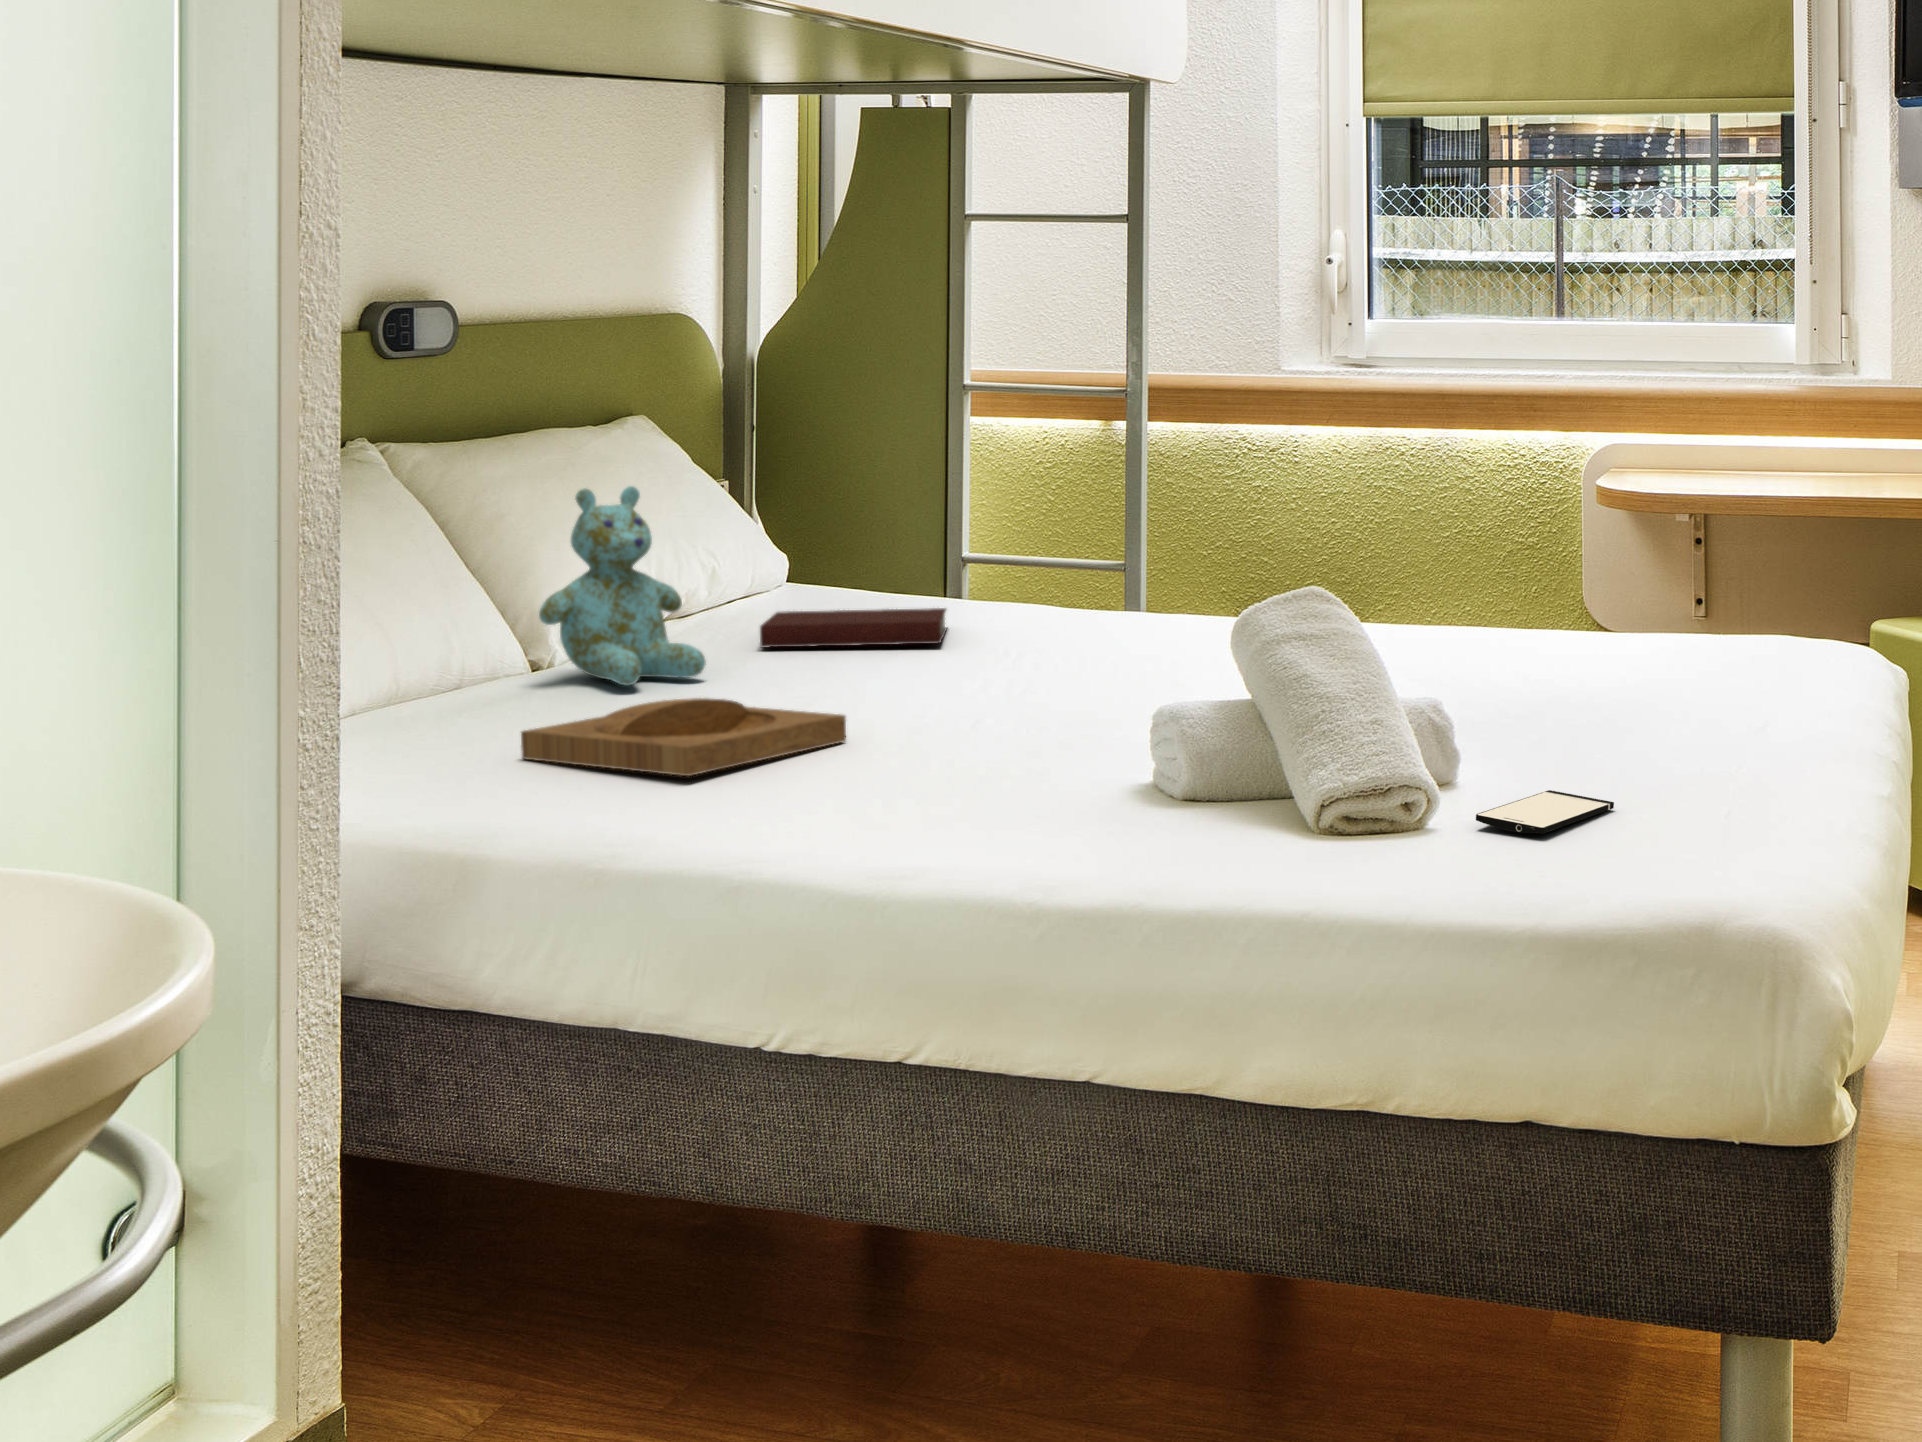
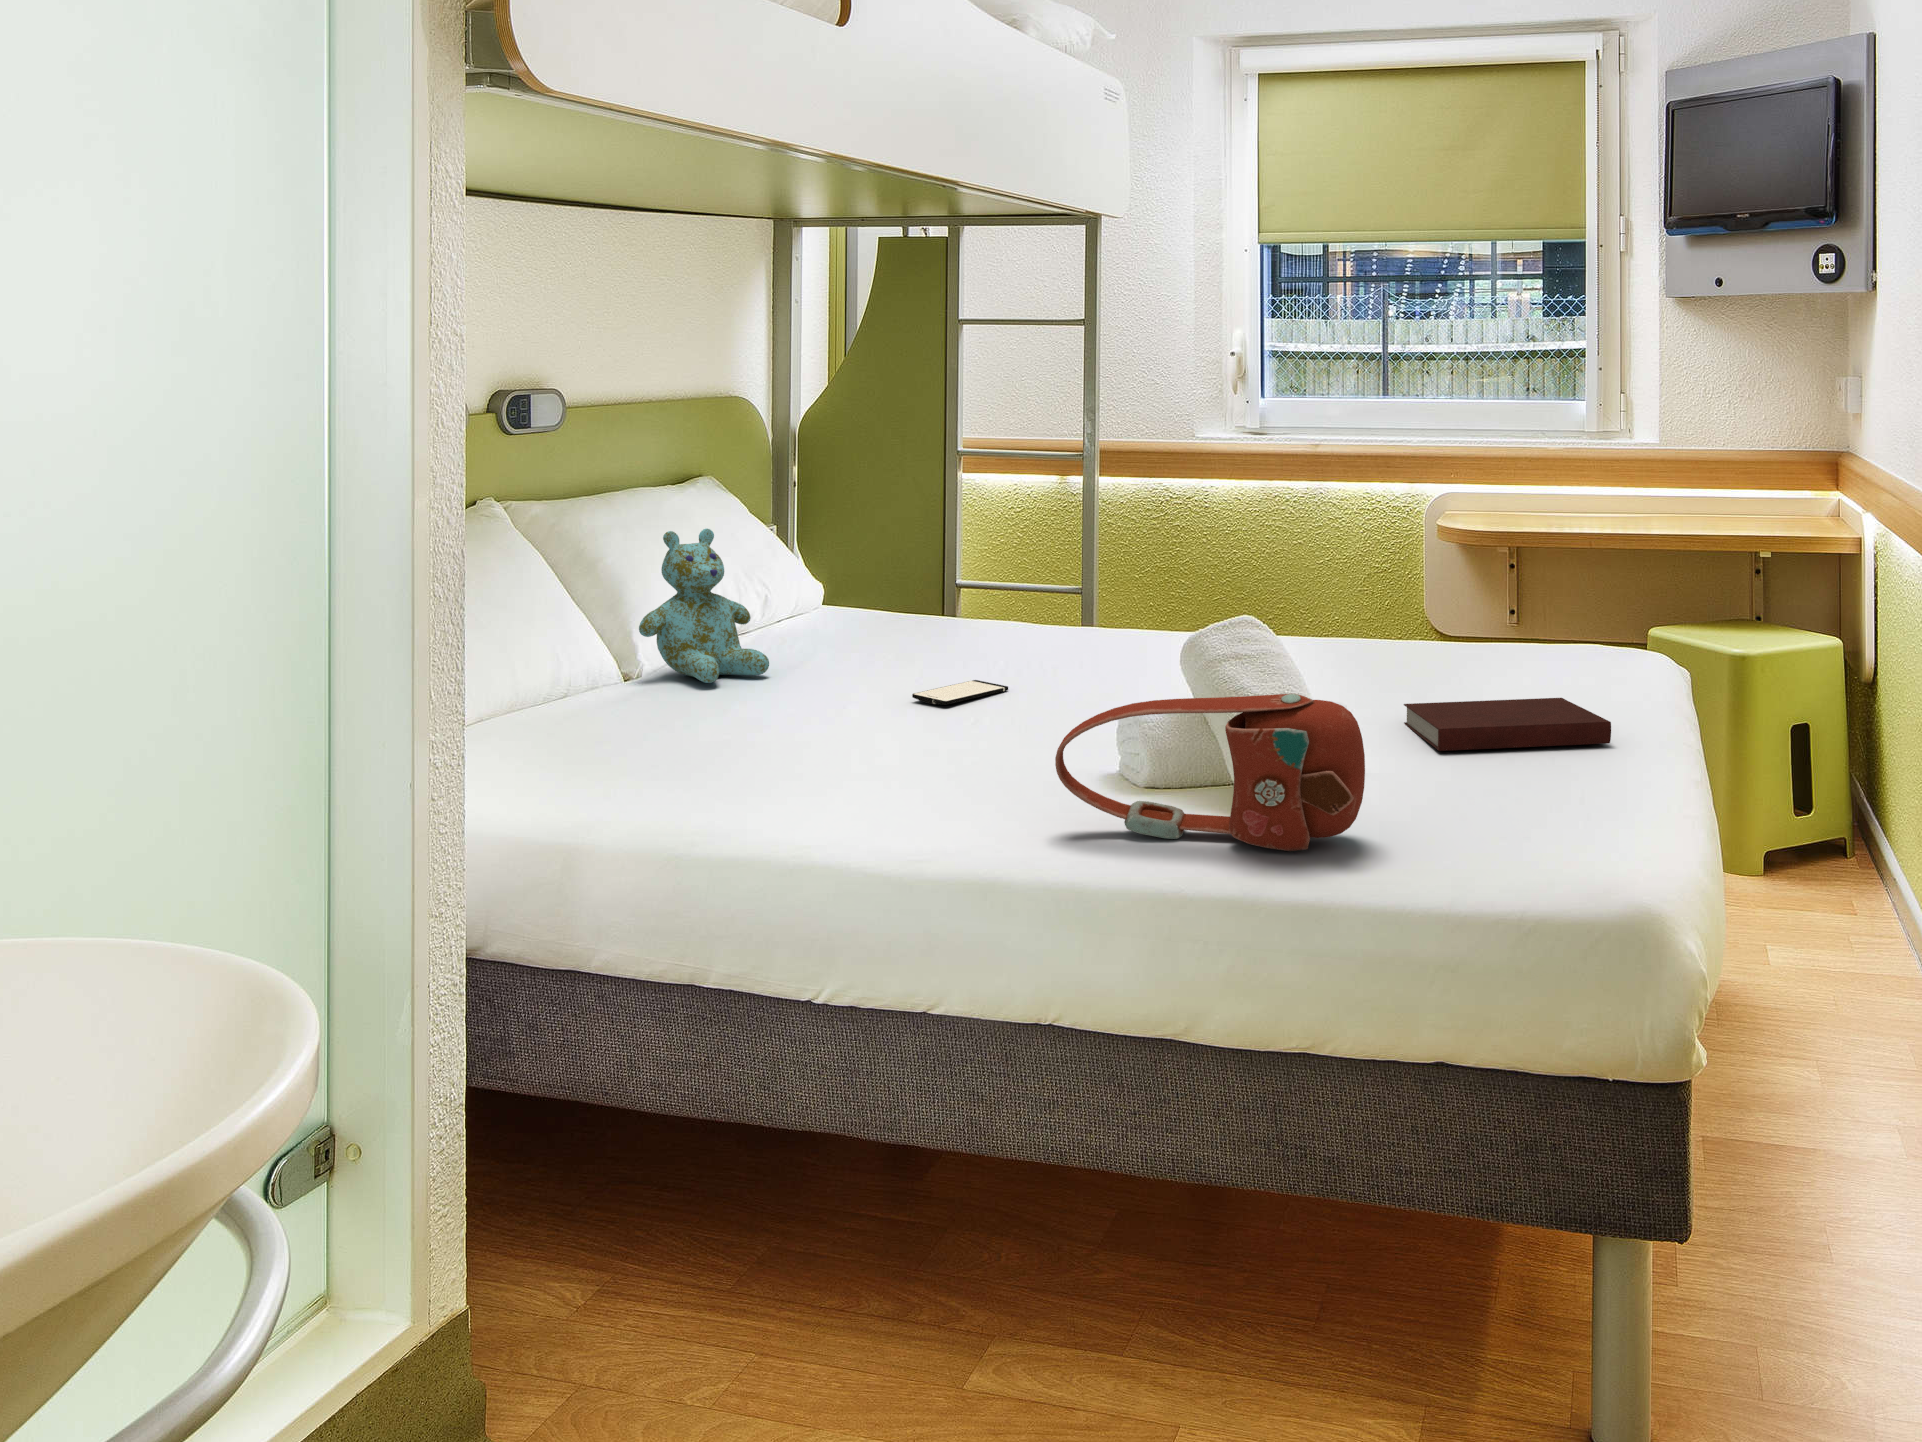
notebook: present [760,608,947,647] -> present [1404,698,1611,751]
handbag: none [1069,672,1447,865] -> present [1055,694,1365,851]
tray: present [521,698,846,776] -> none [619,699,876,767]
smartphone: present [1476,790,1614,834] -> present [912,680,1008,705]

